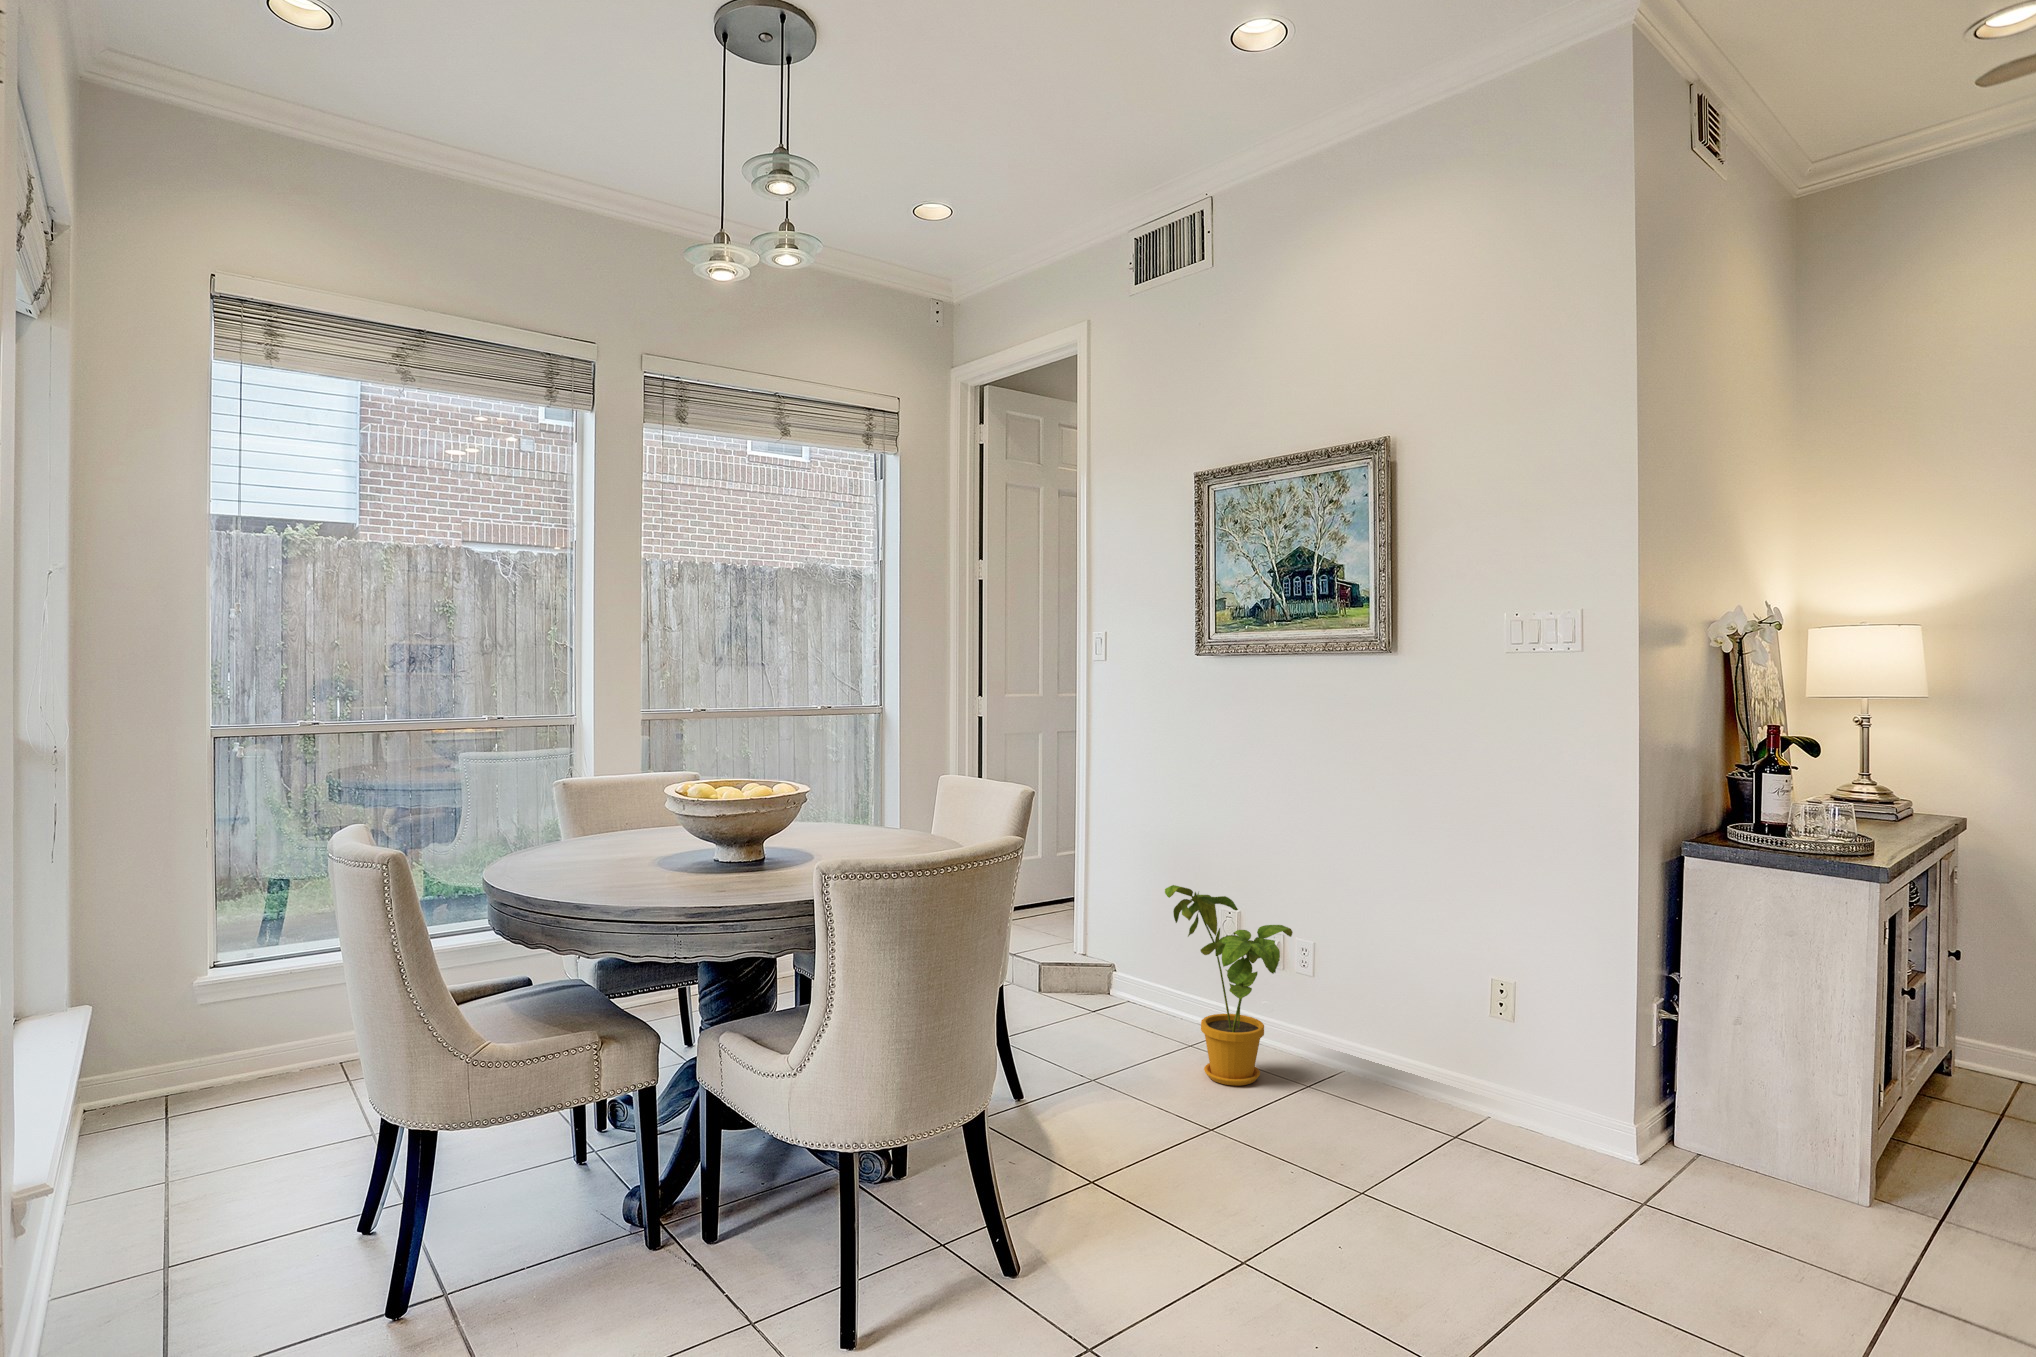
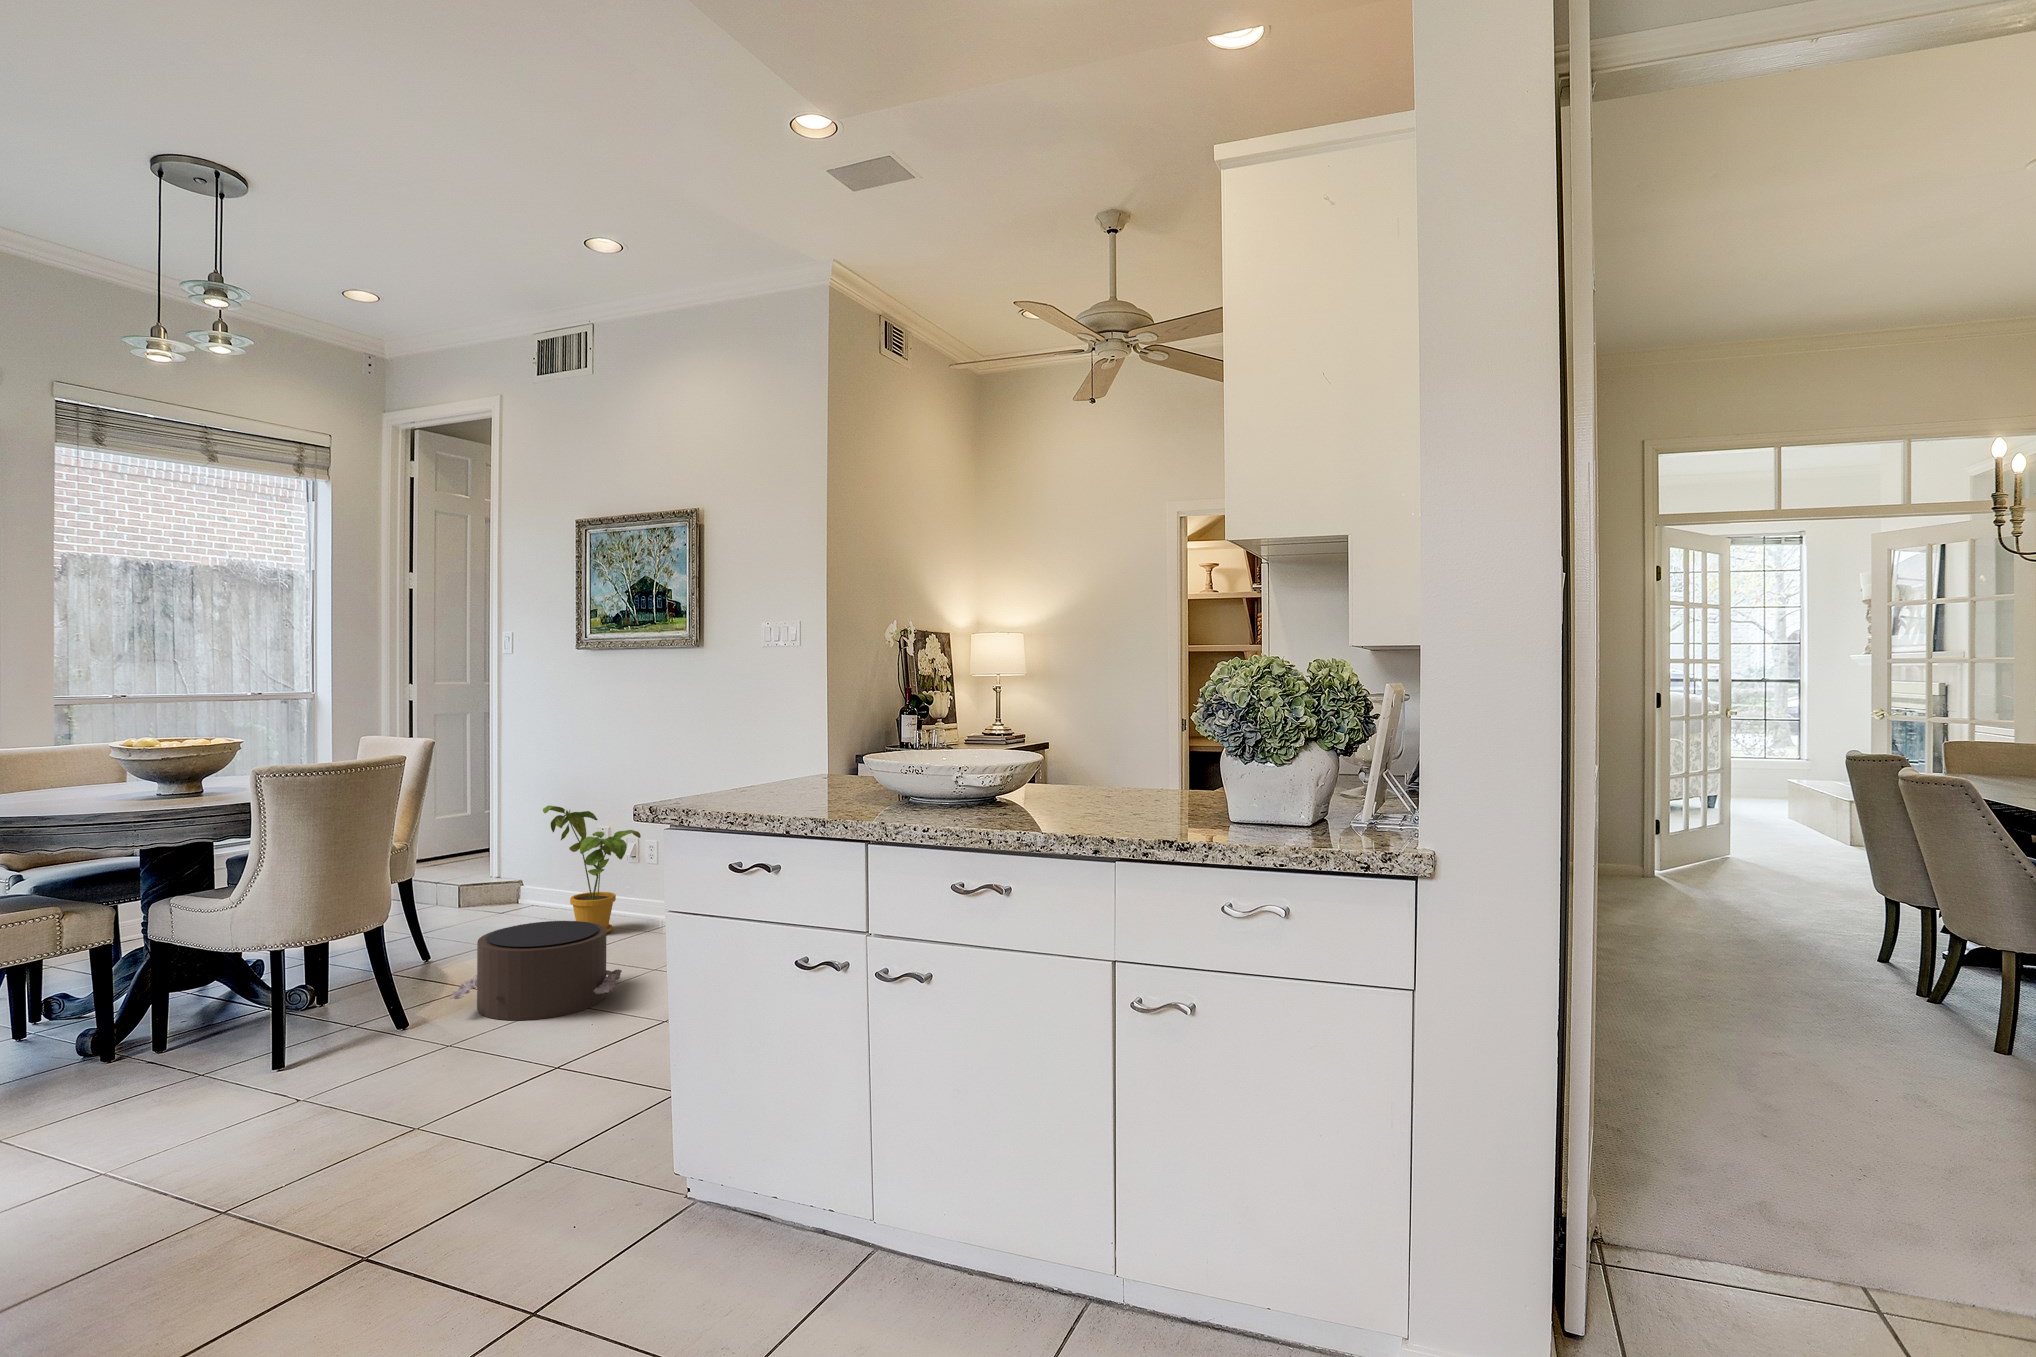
pouf: none [1076,1097,1334,1298] -> present [450,921,622,1020]

